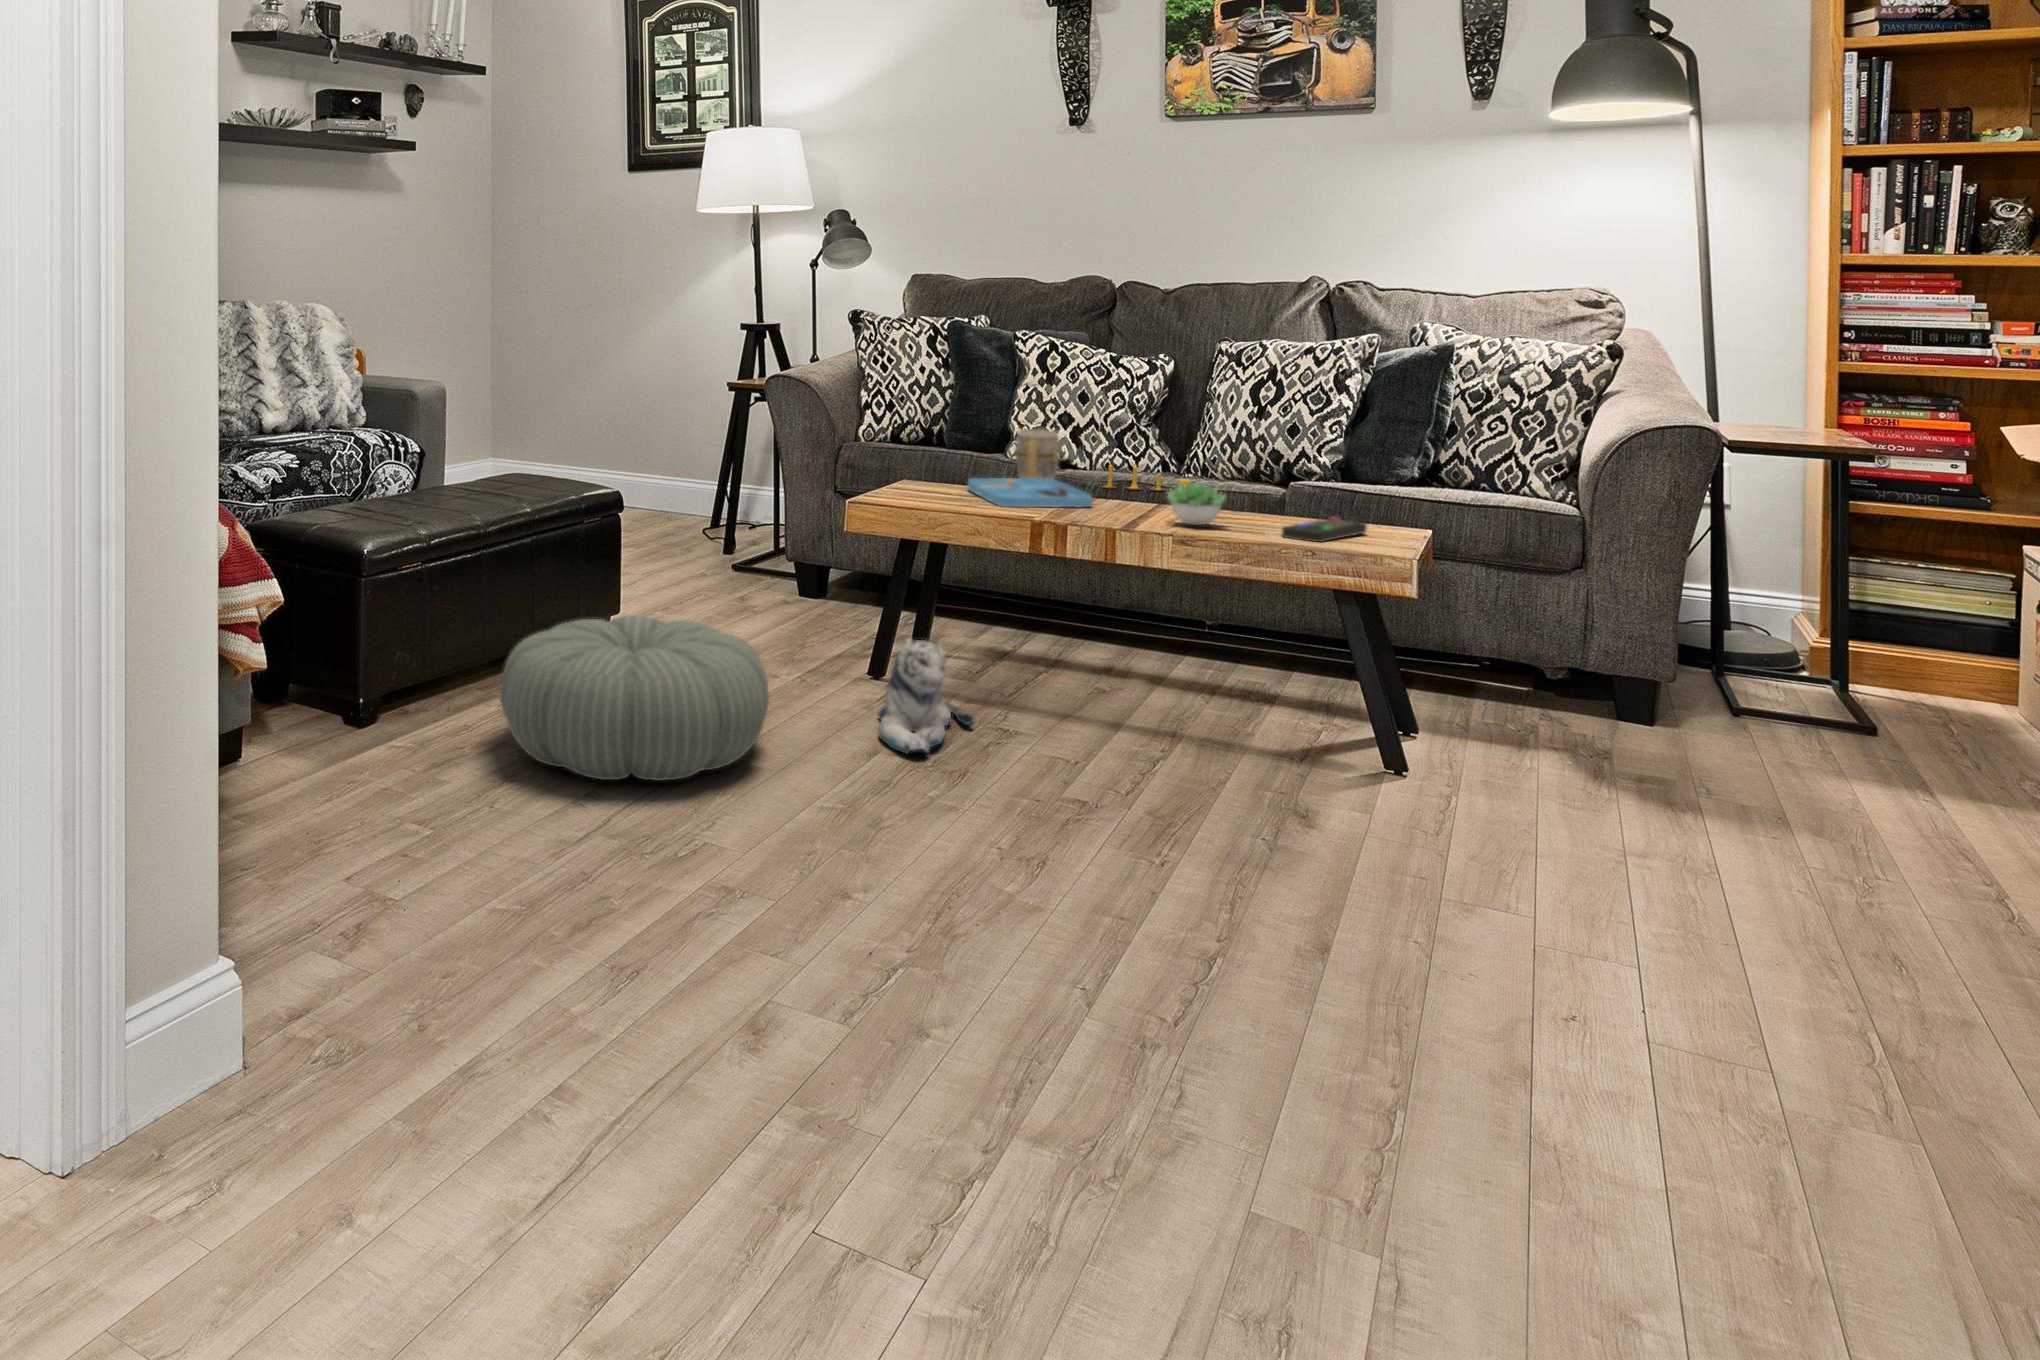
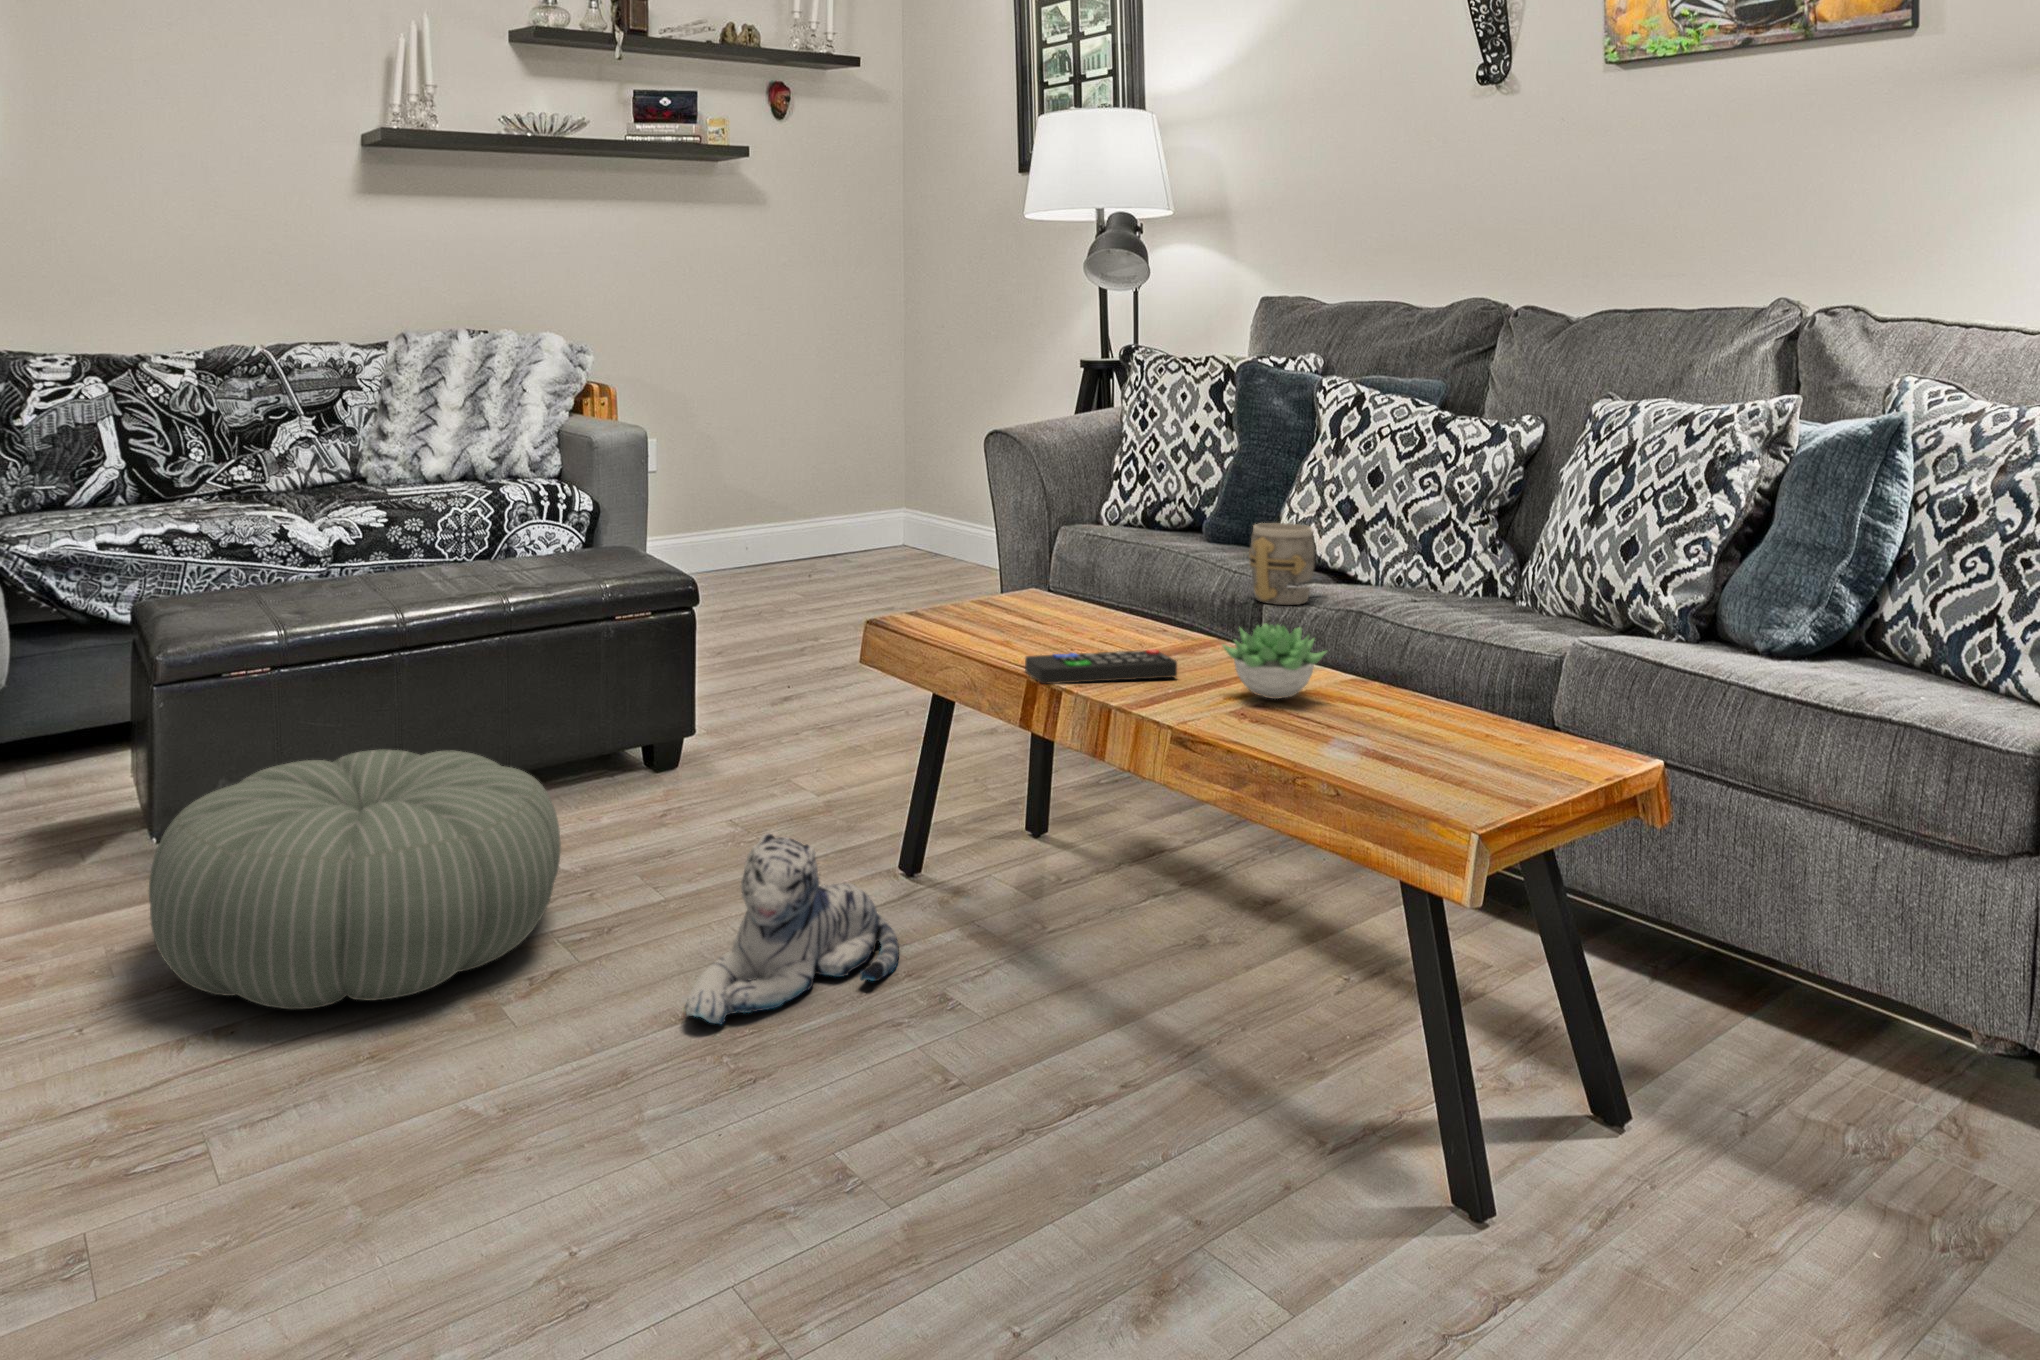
candle: present [1101,465,1191,491] -> none [1344,581,1475,639]
tray: present [968,478,1092,507] -> none [1073,591,1245,650]
remote control: present [1282,518,1367,542] -> present [1025,649,1177,684]

